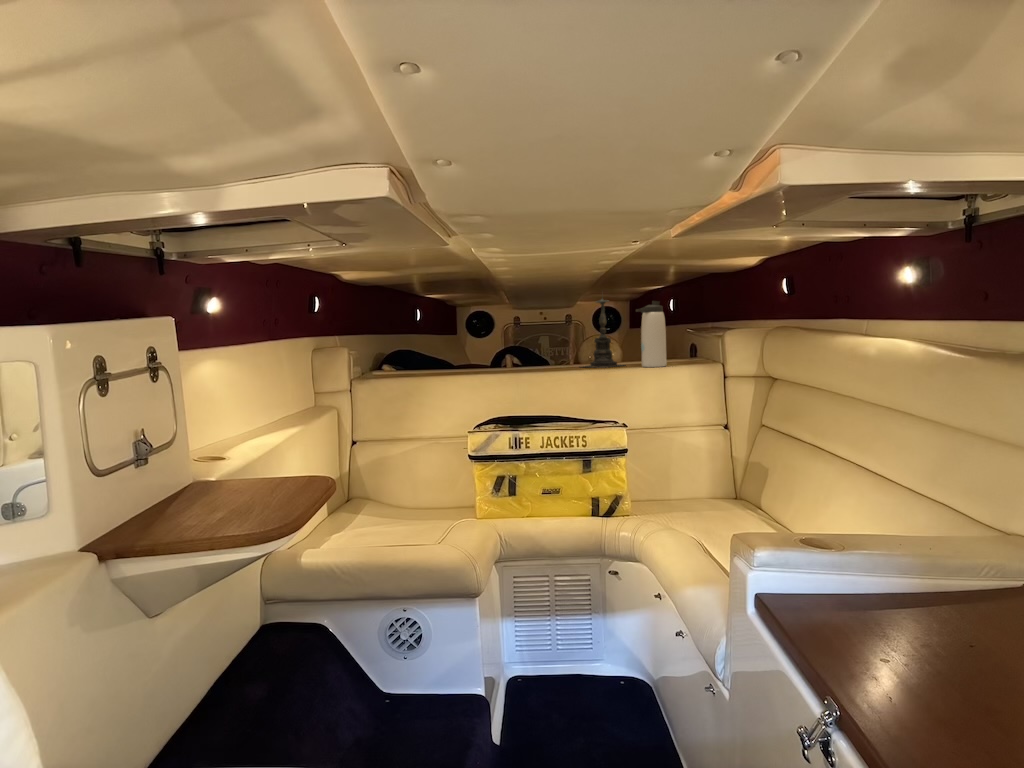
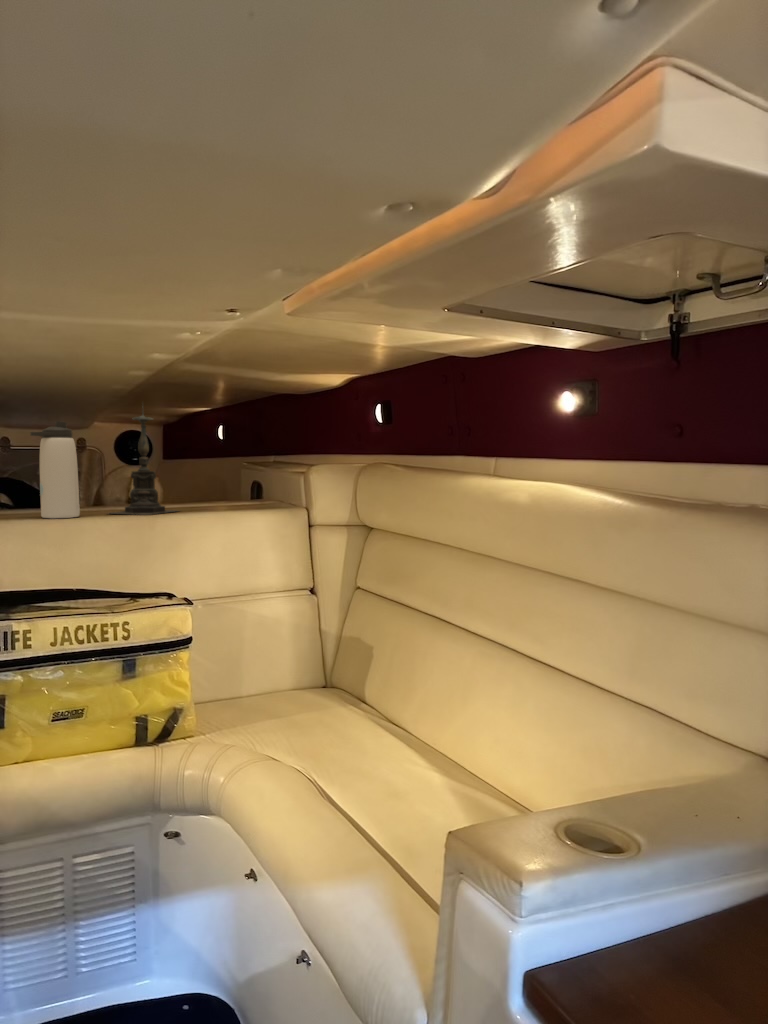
thermos bottle: present [636,301,667,367] -> present [30,421,80,518]

